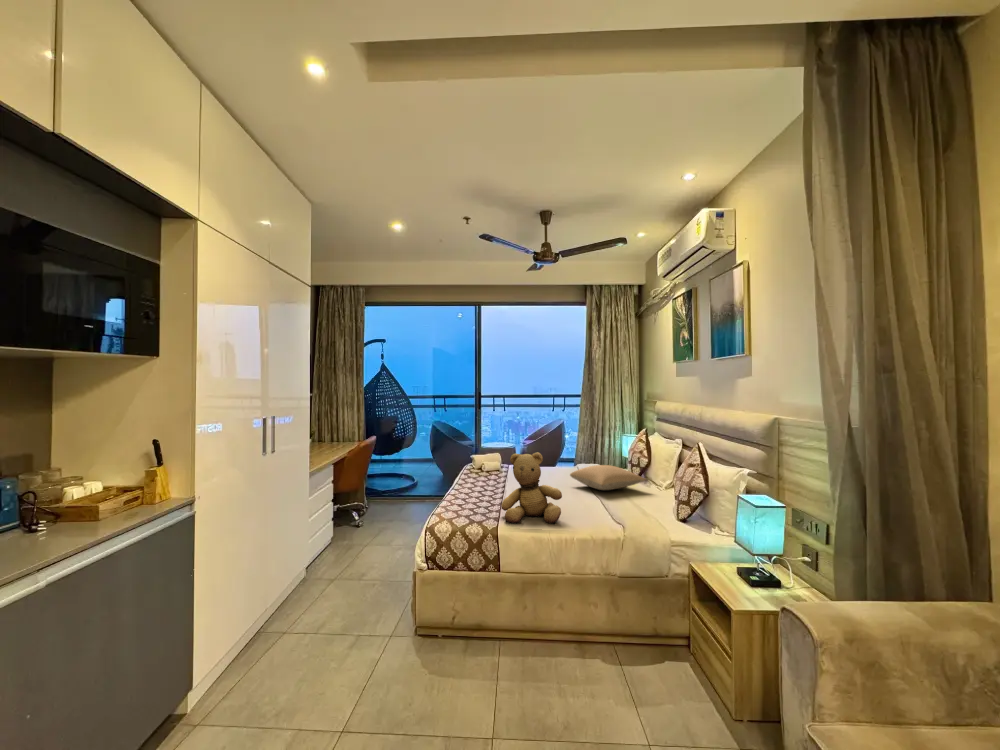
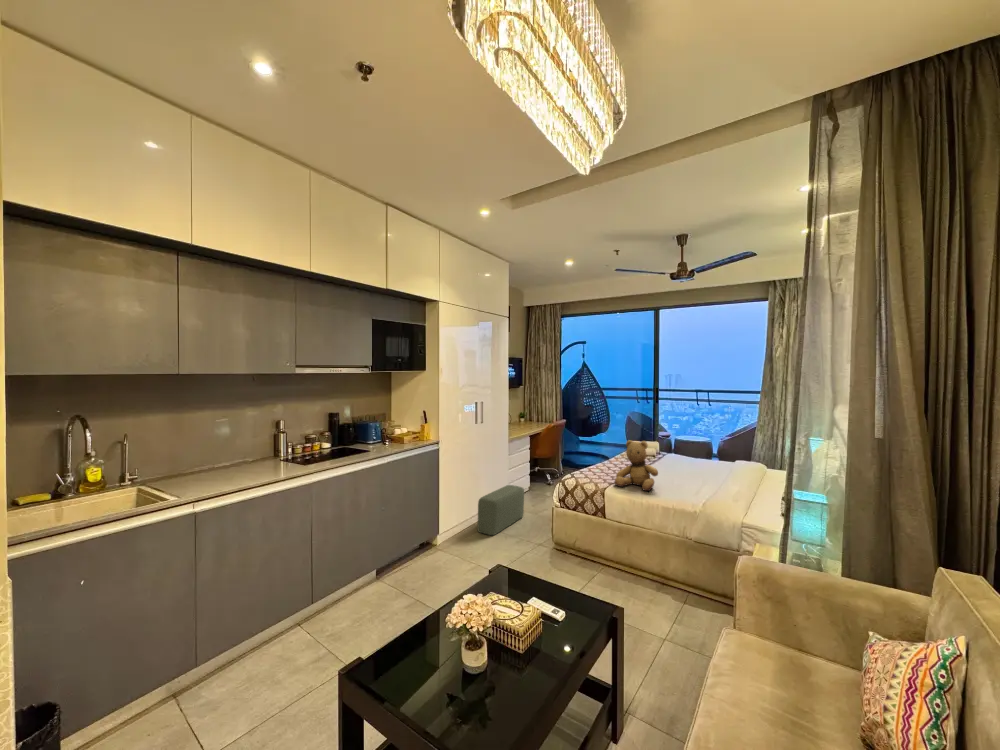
pillow: present [570,465,646,490] -> none [695,459,759,480]
pouf: none [275,547,347,650] -> present [477,485,524,535]

